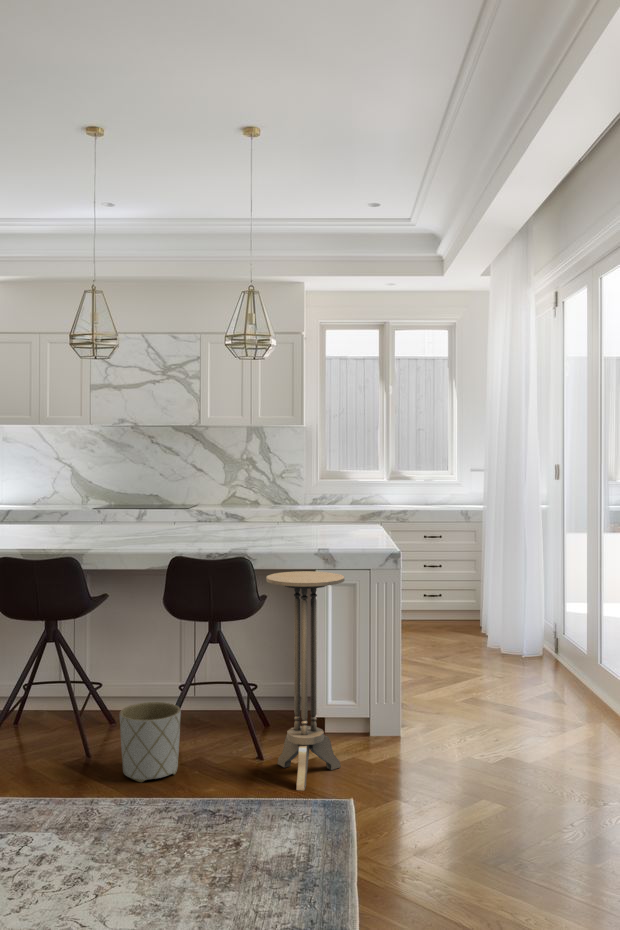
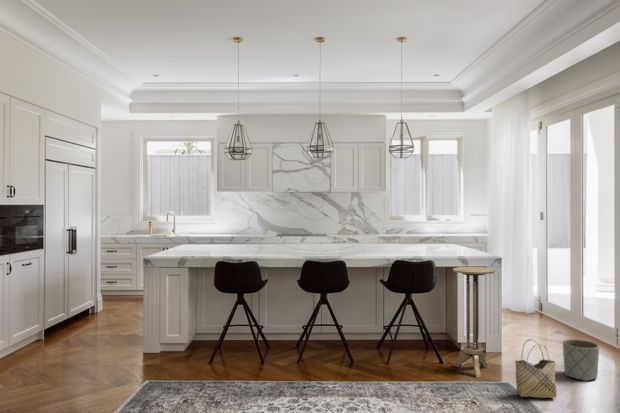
planter: present [120,702,181,782] -> present [563,339,599,381]
woven basket: none [330,719,411,840] -> present [515,340,557,398]

